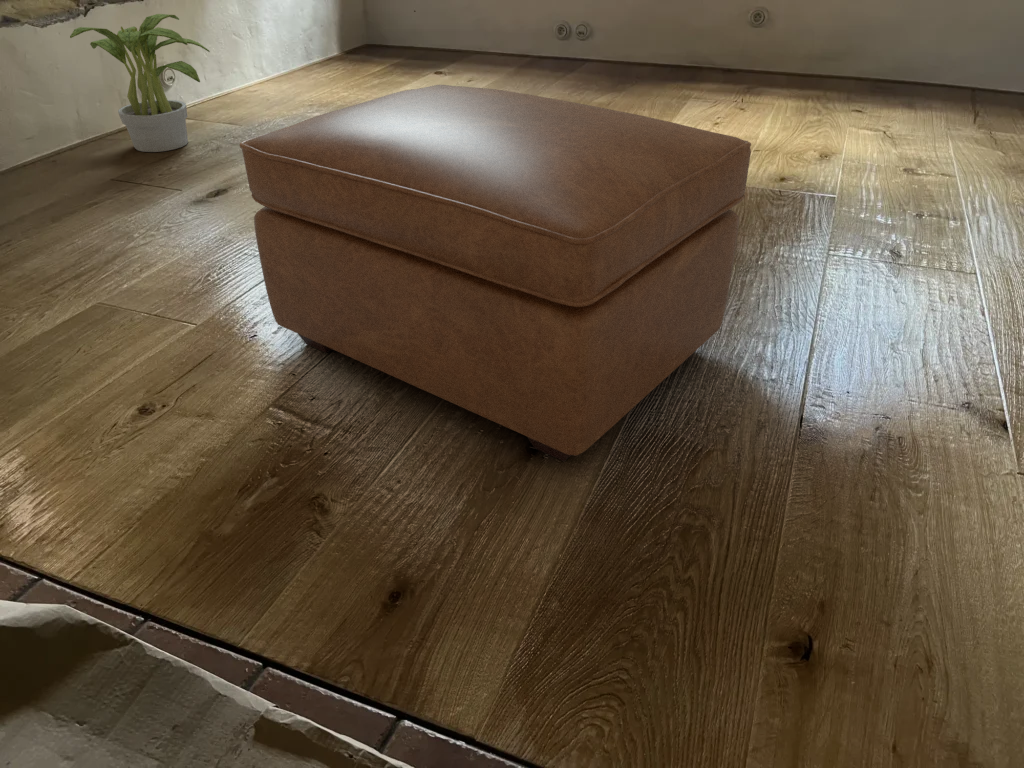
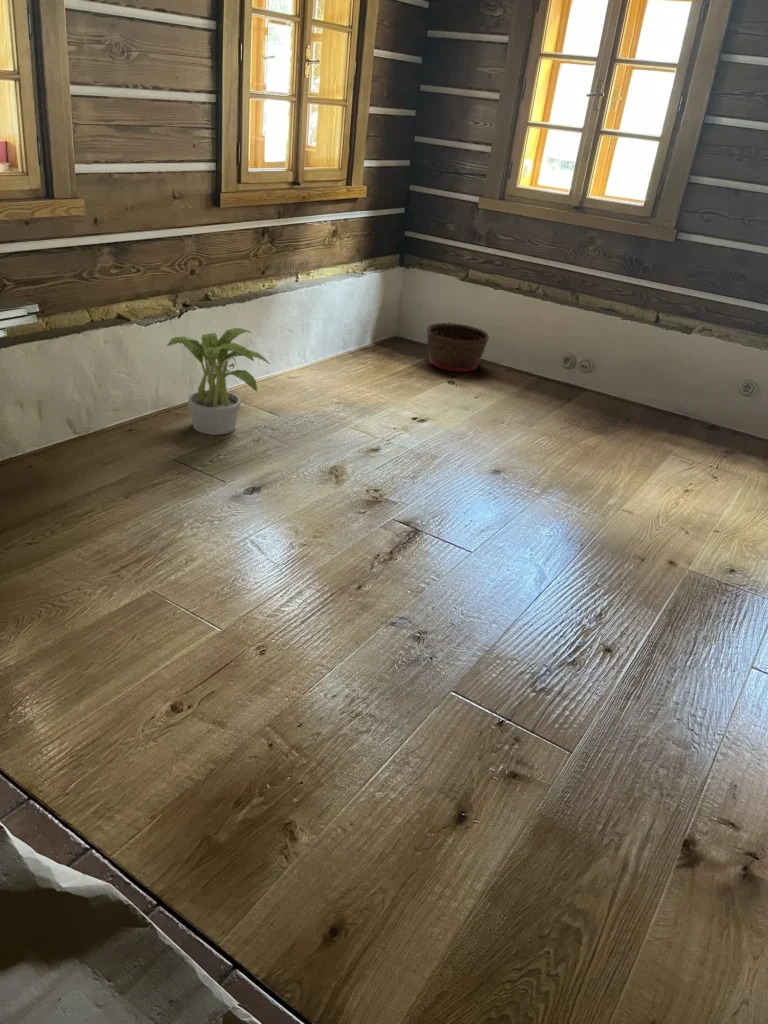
basket: none [398,11,470,63] -> present [427,323,489,372]
ottoman: present [240,85,751,462] -> none [283,478,680,841]

